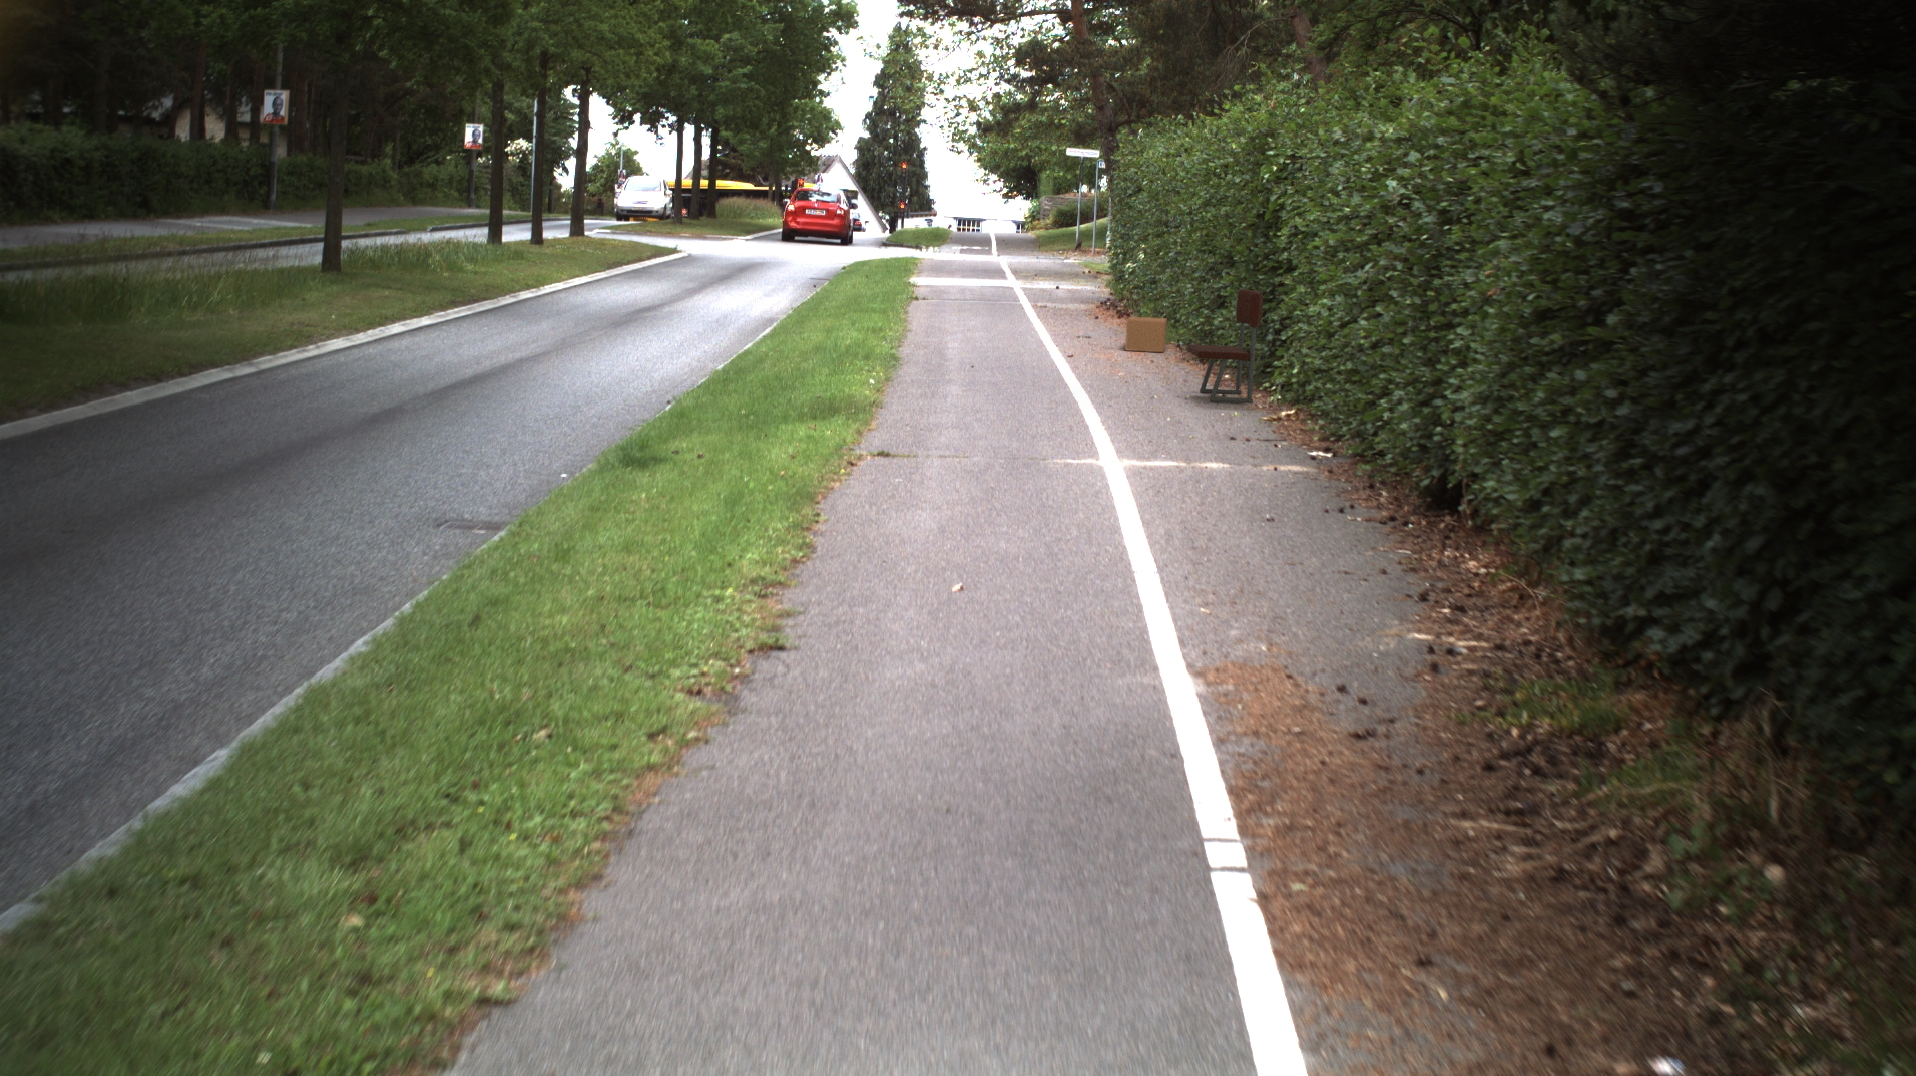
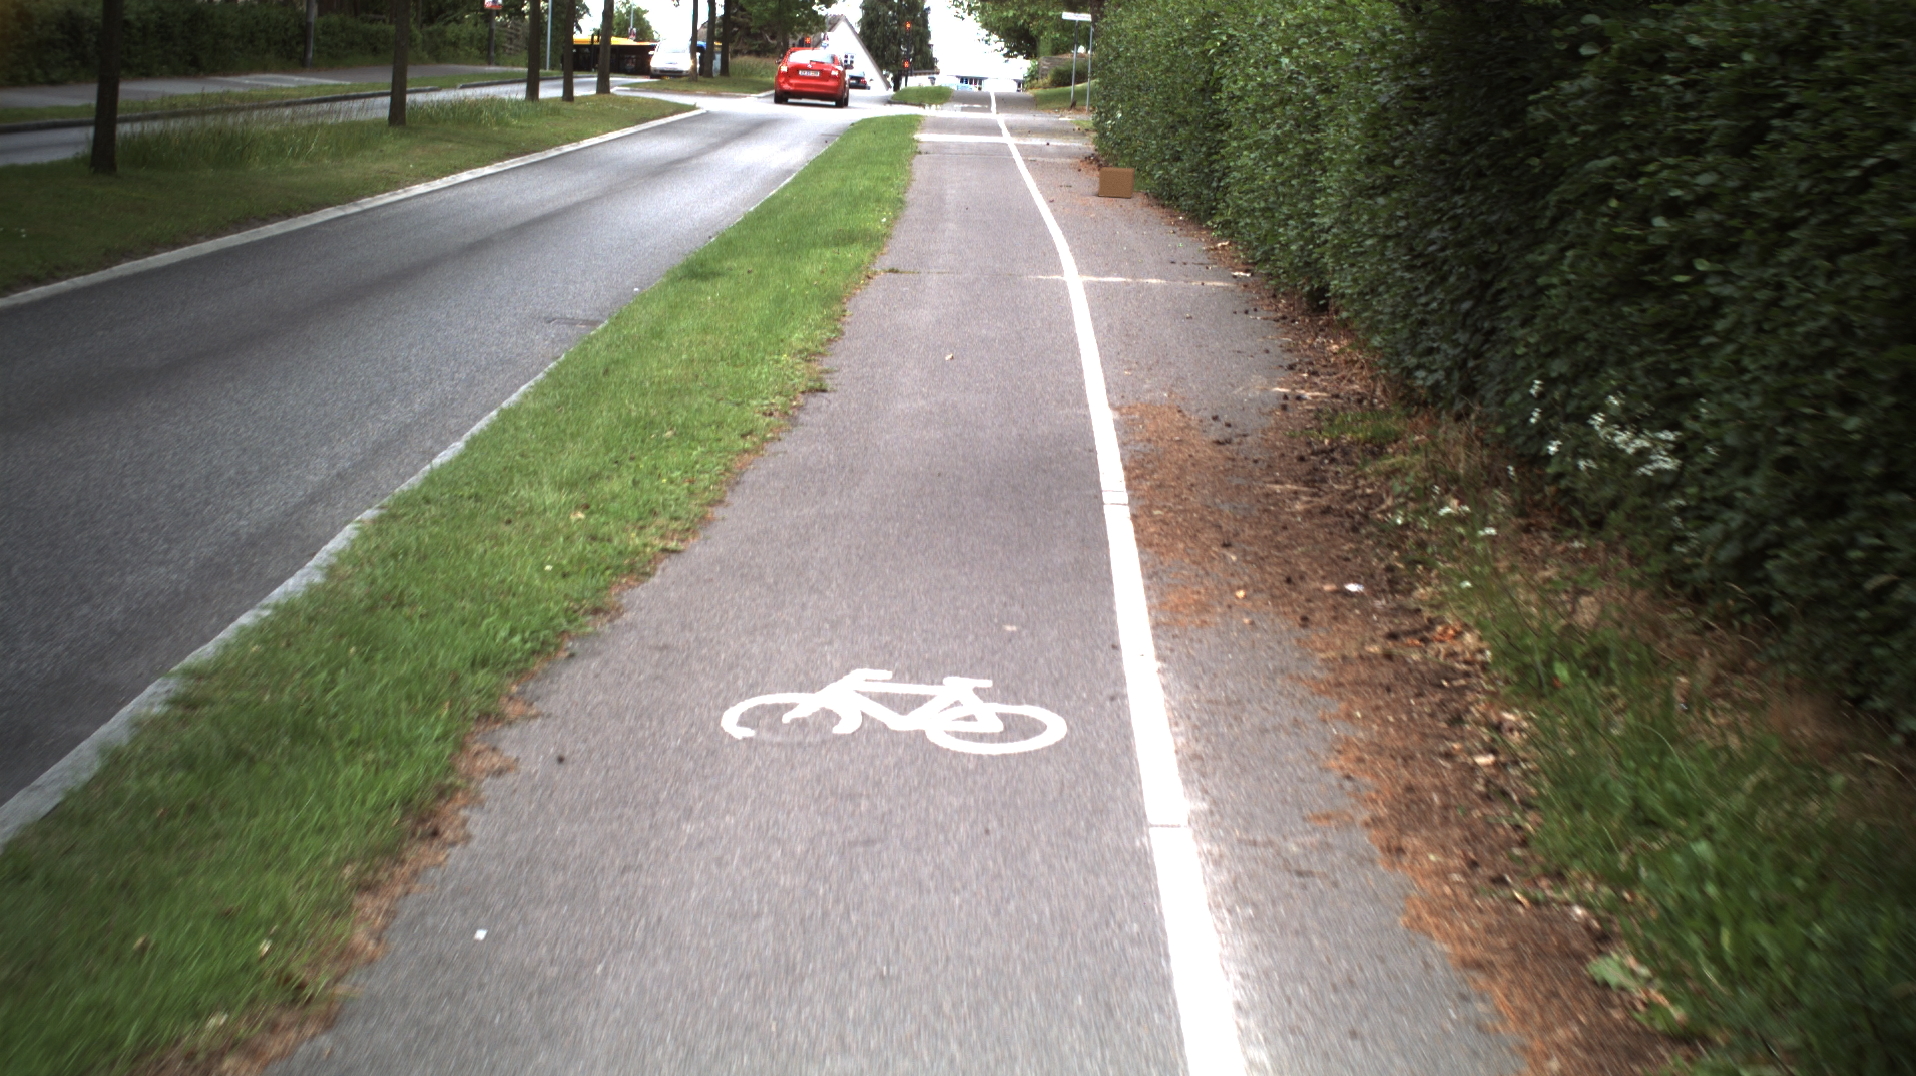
bench: present [1188,289,1263,403] -> none [1146,142,1207,238]

